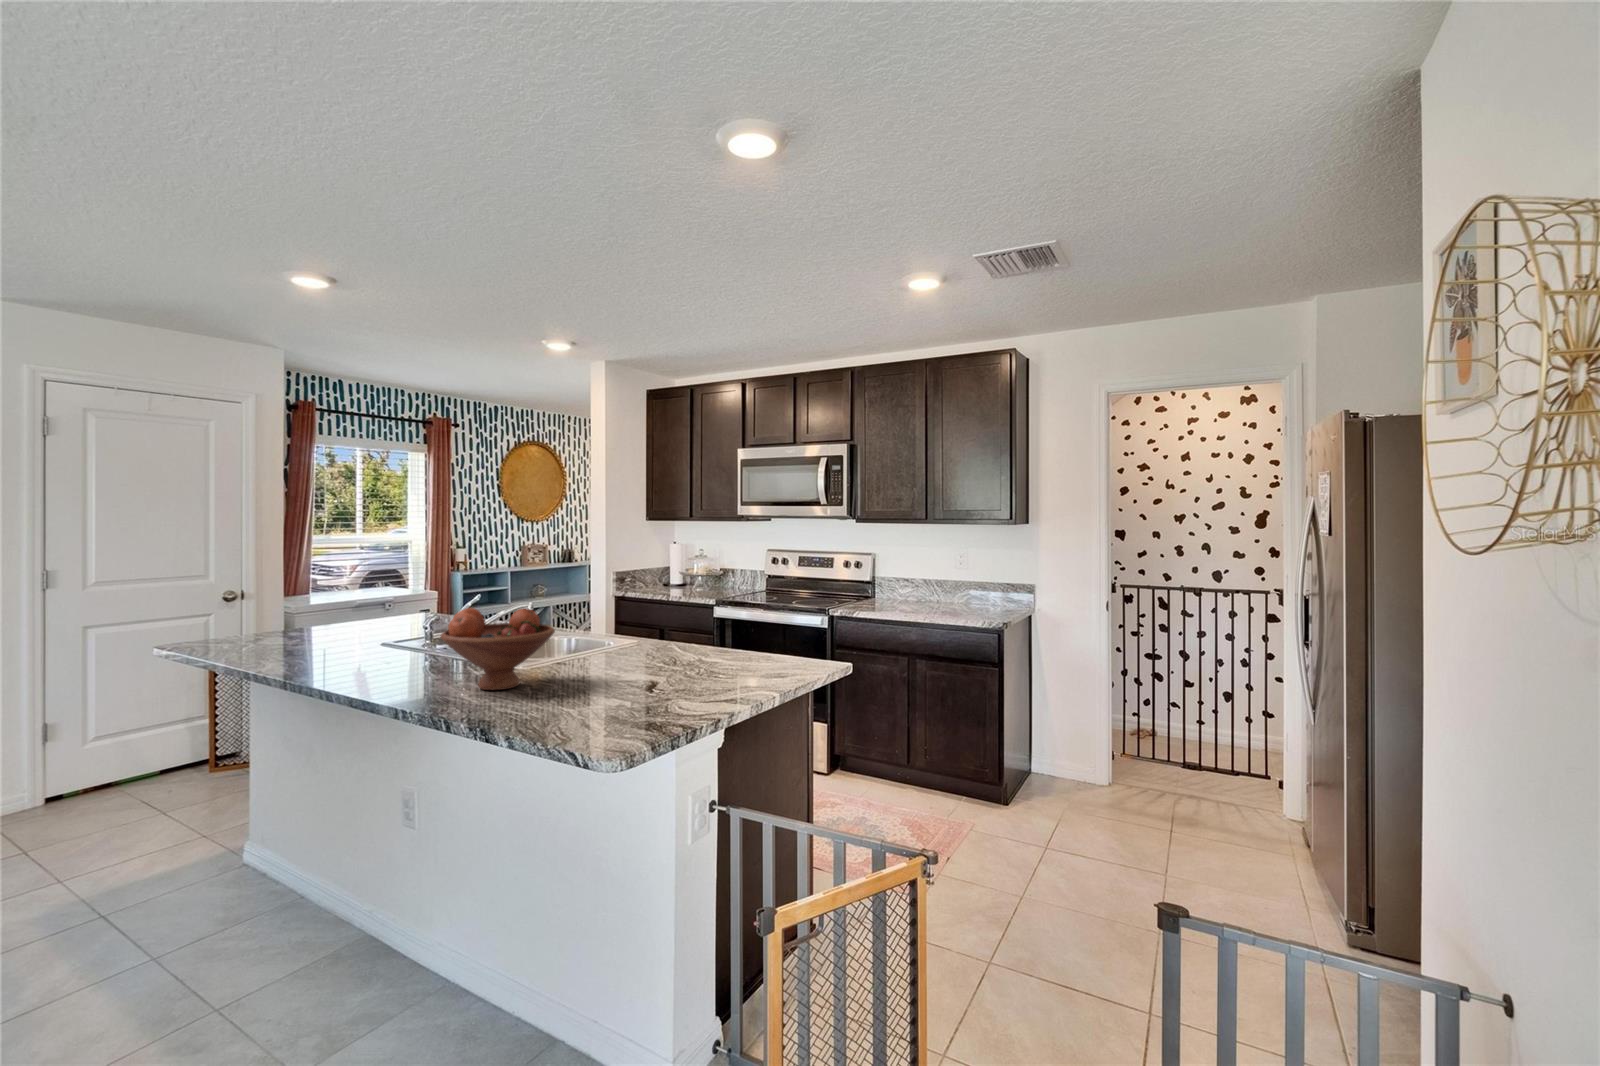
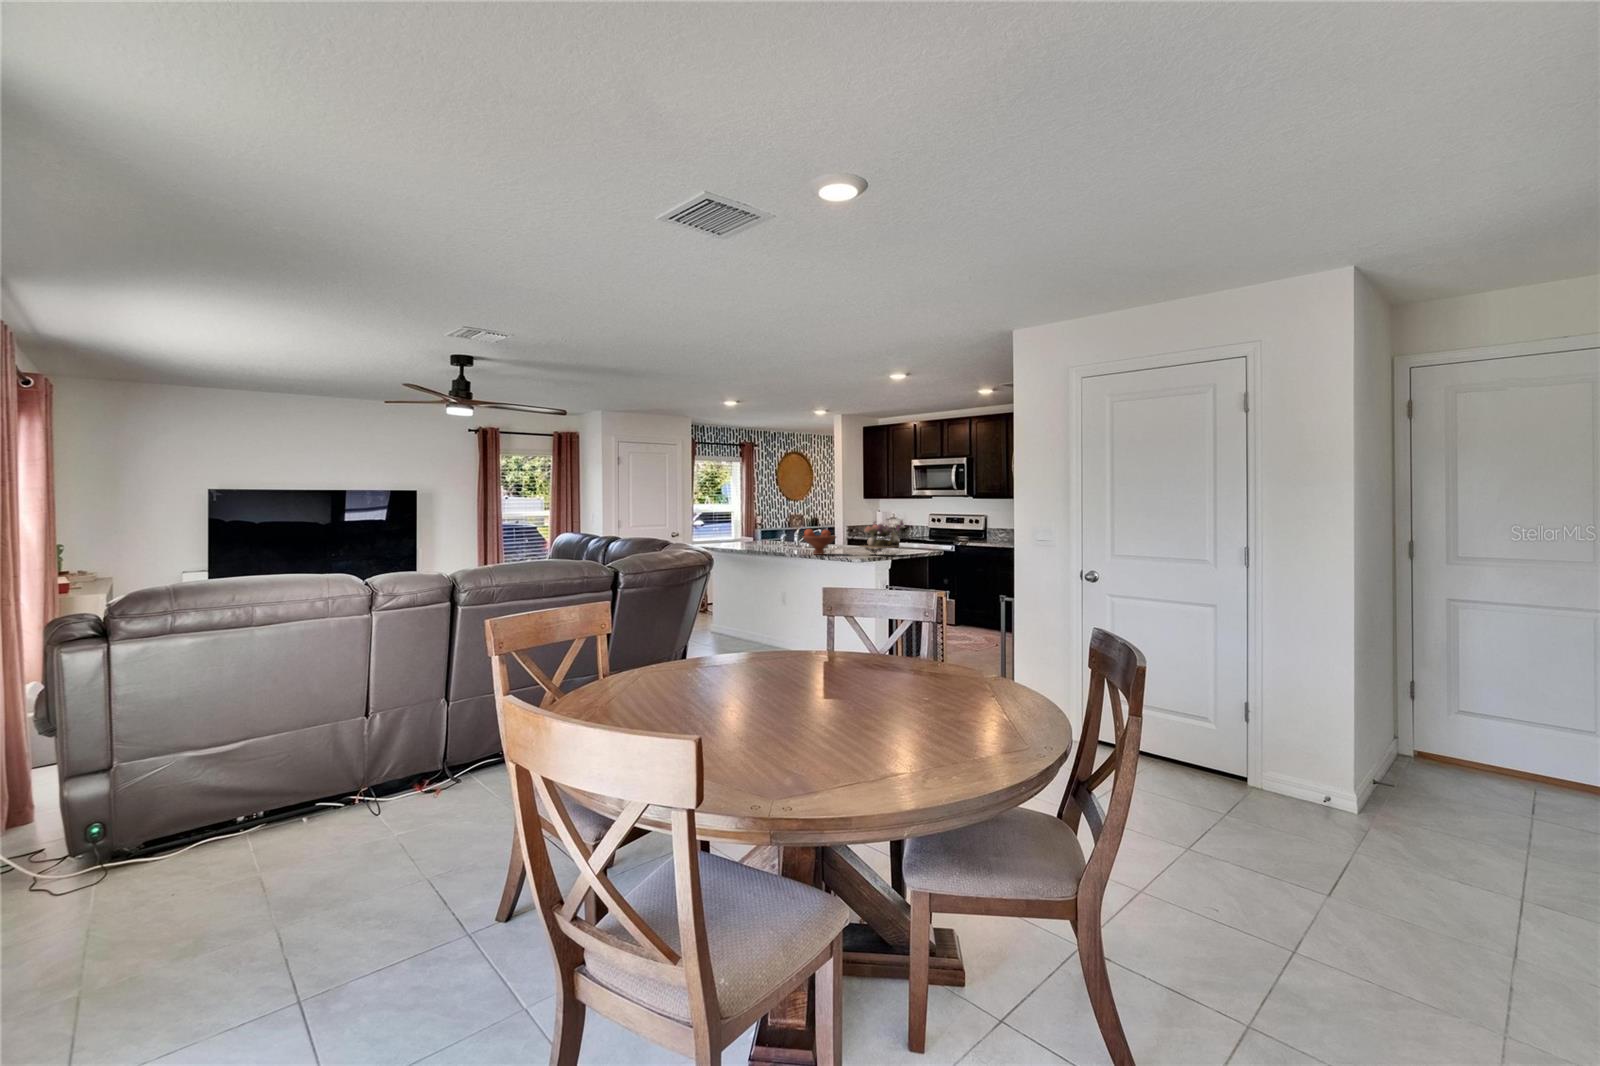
flower arrangement: none [624,578,753,680] -> present [860,520,904,553]

